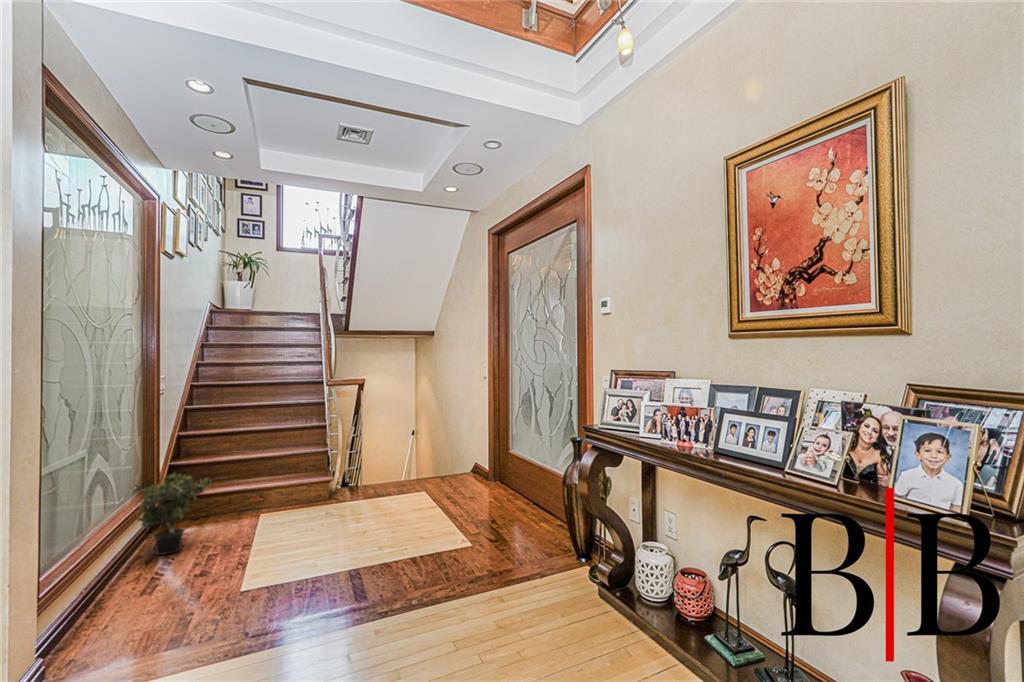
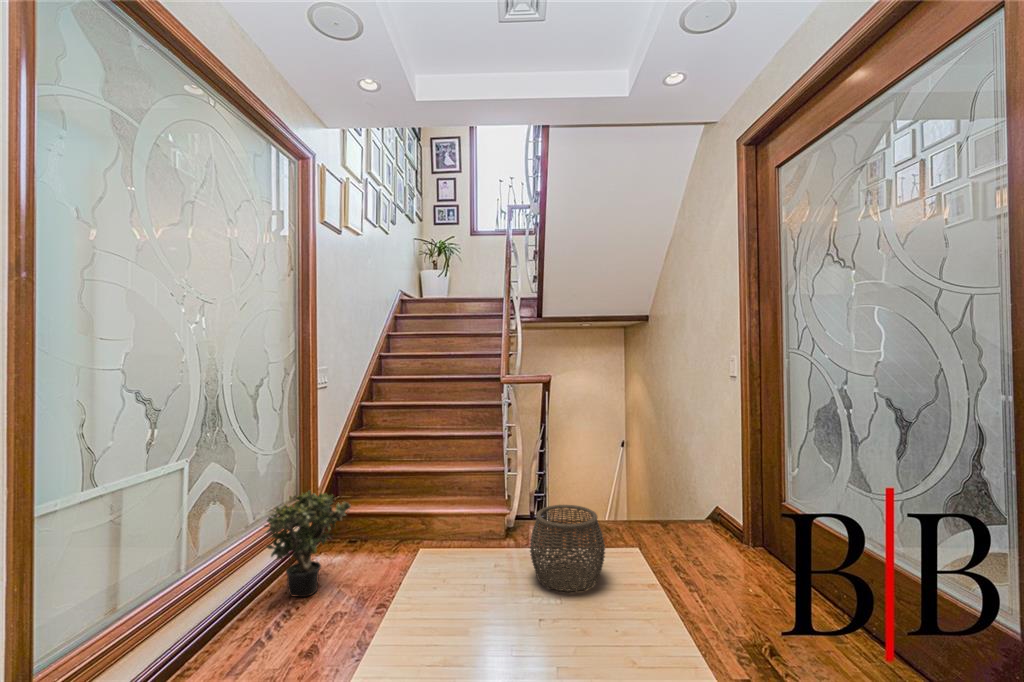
woven basket: none [352,466,404,520] -> present [530,505,605,592]

